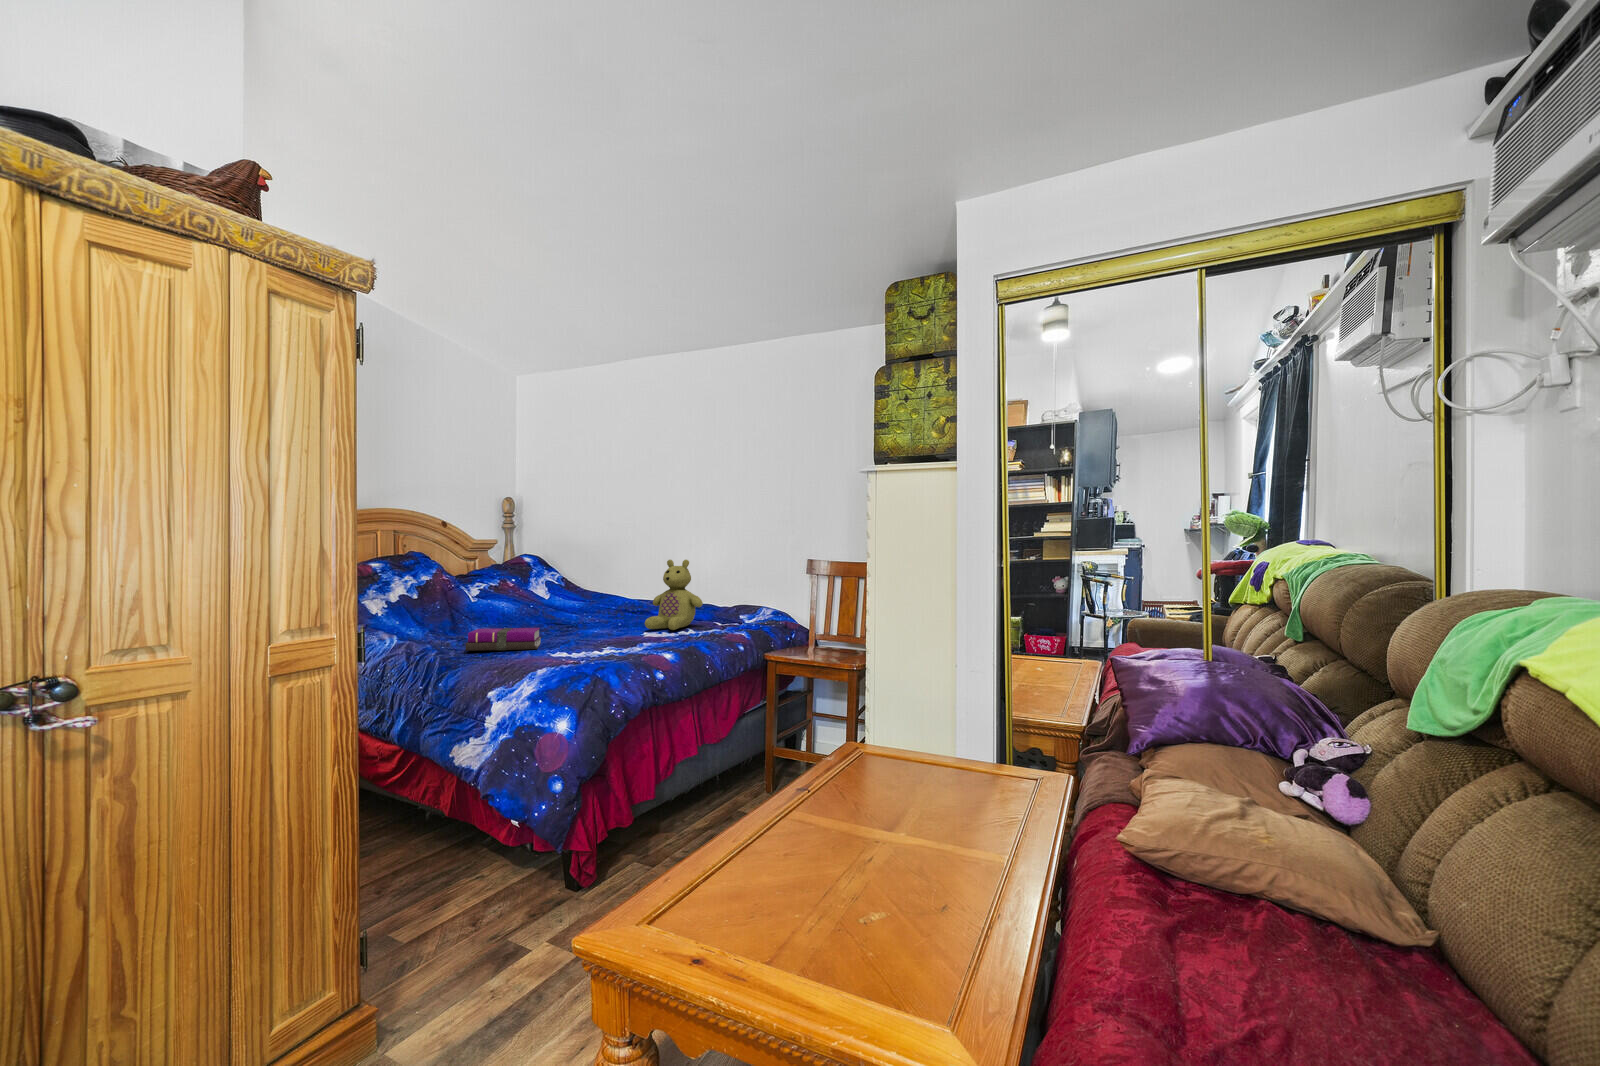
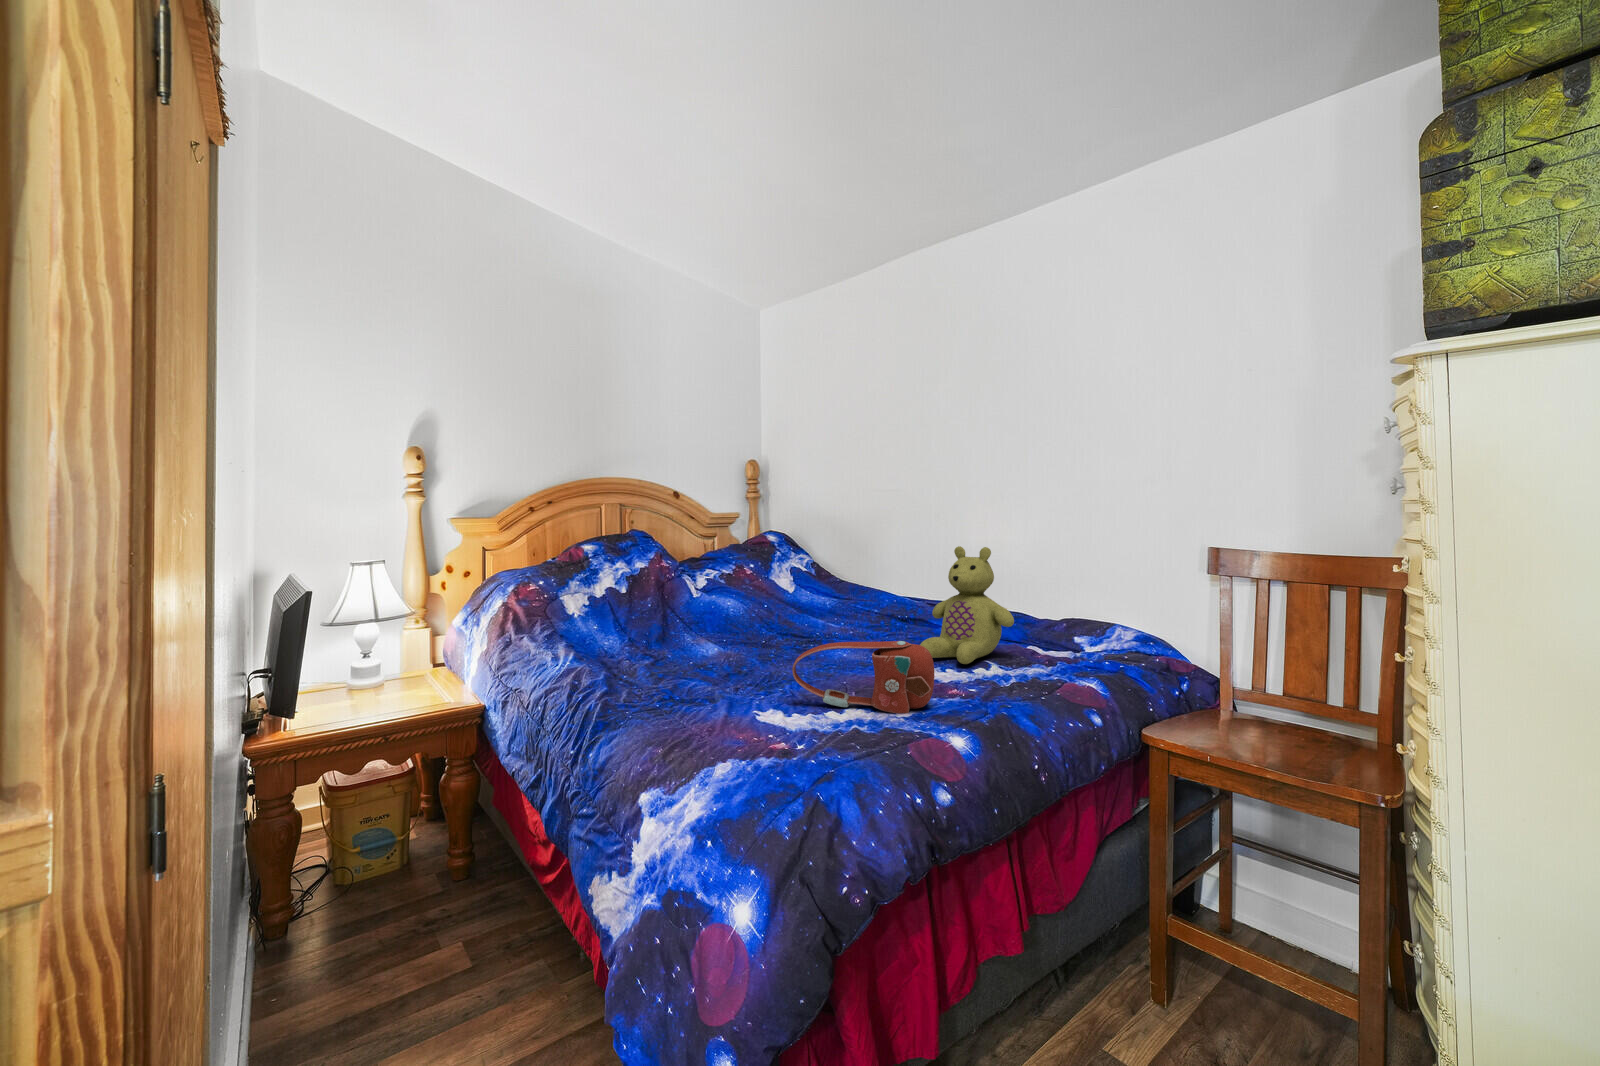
handbag: none [570,609,655,650] -> present [792,641,934,714]
notebook: present [466,628,541,651] -> none [651,648,764,691]

